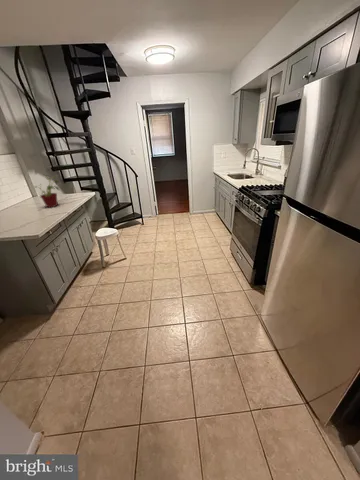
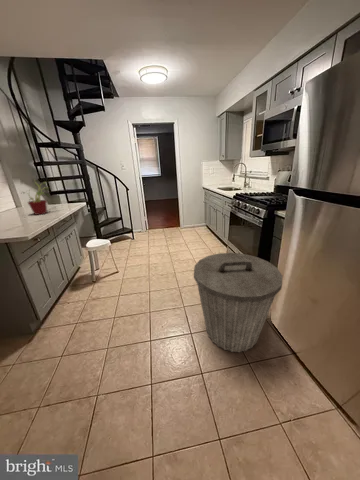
trash can: none [186,251,270,345] -> present [194,253,283,352]

